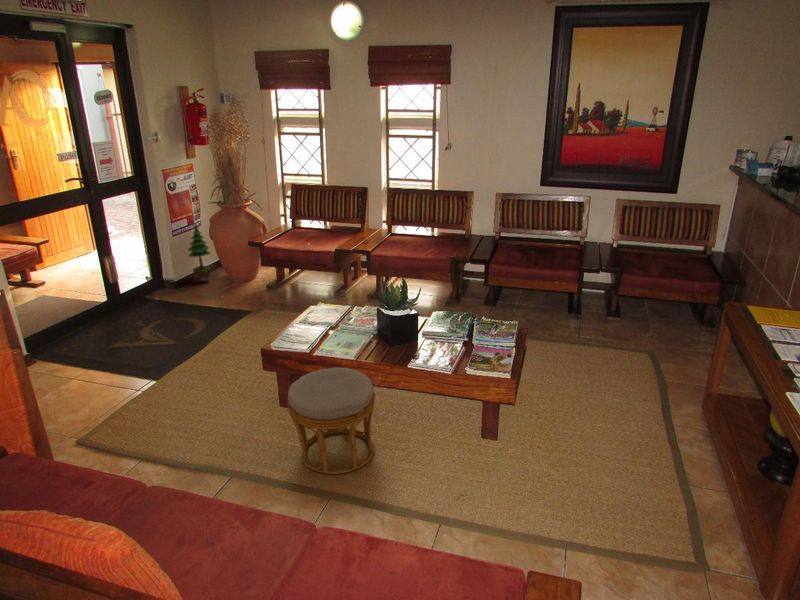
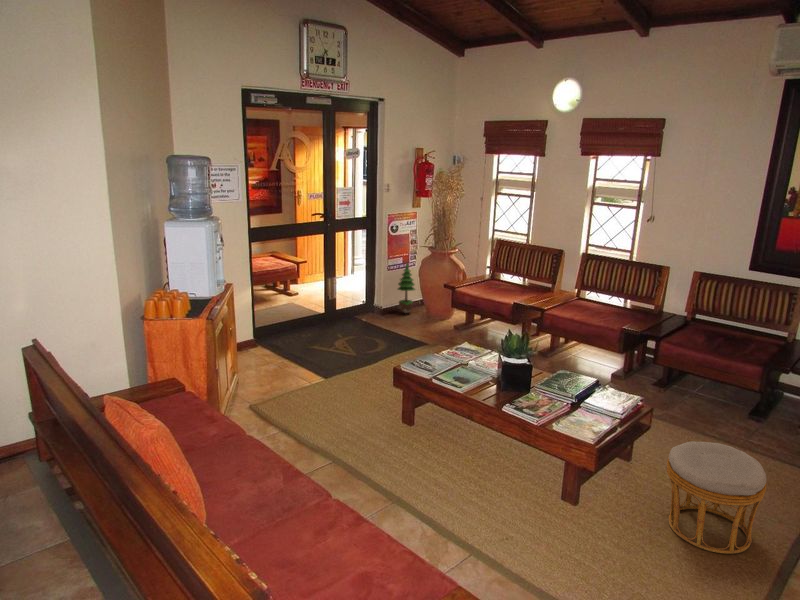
ottoman: present [287,367,375,474] -> present [667,441,767,554]

